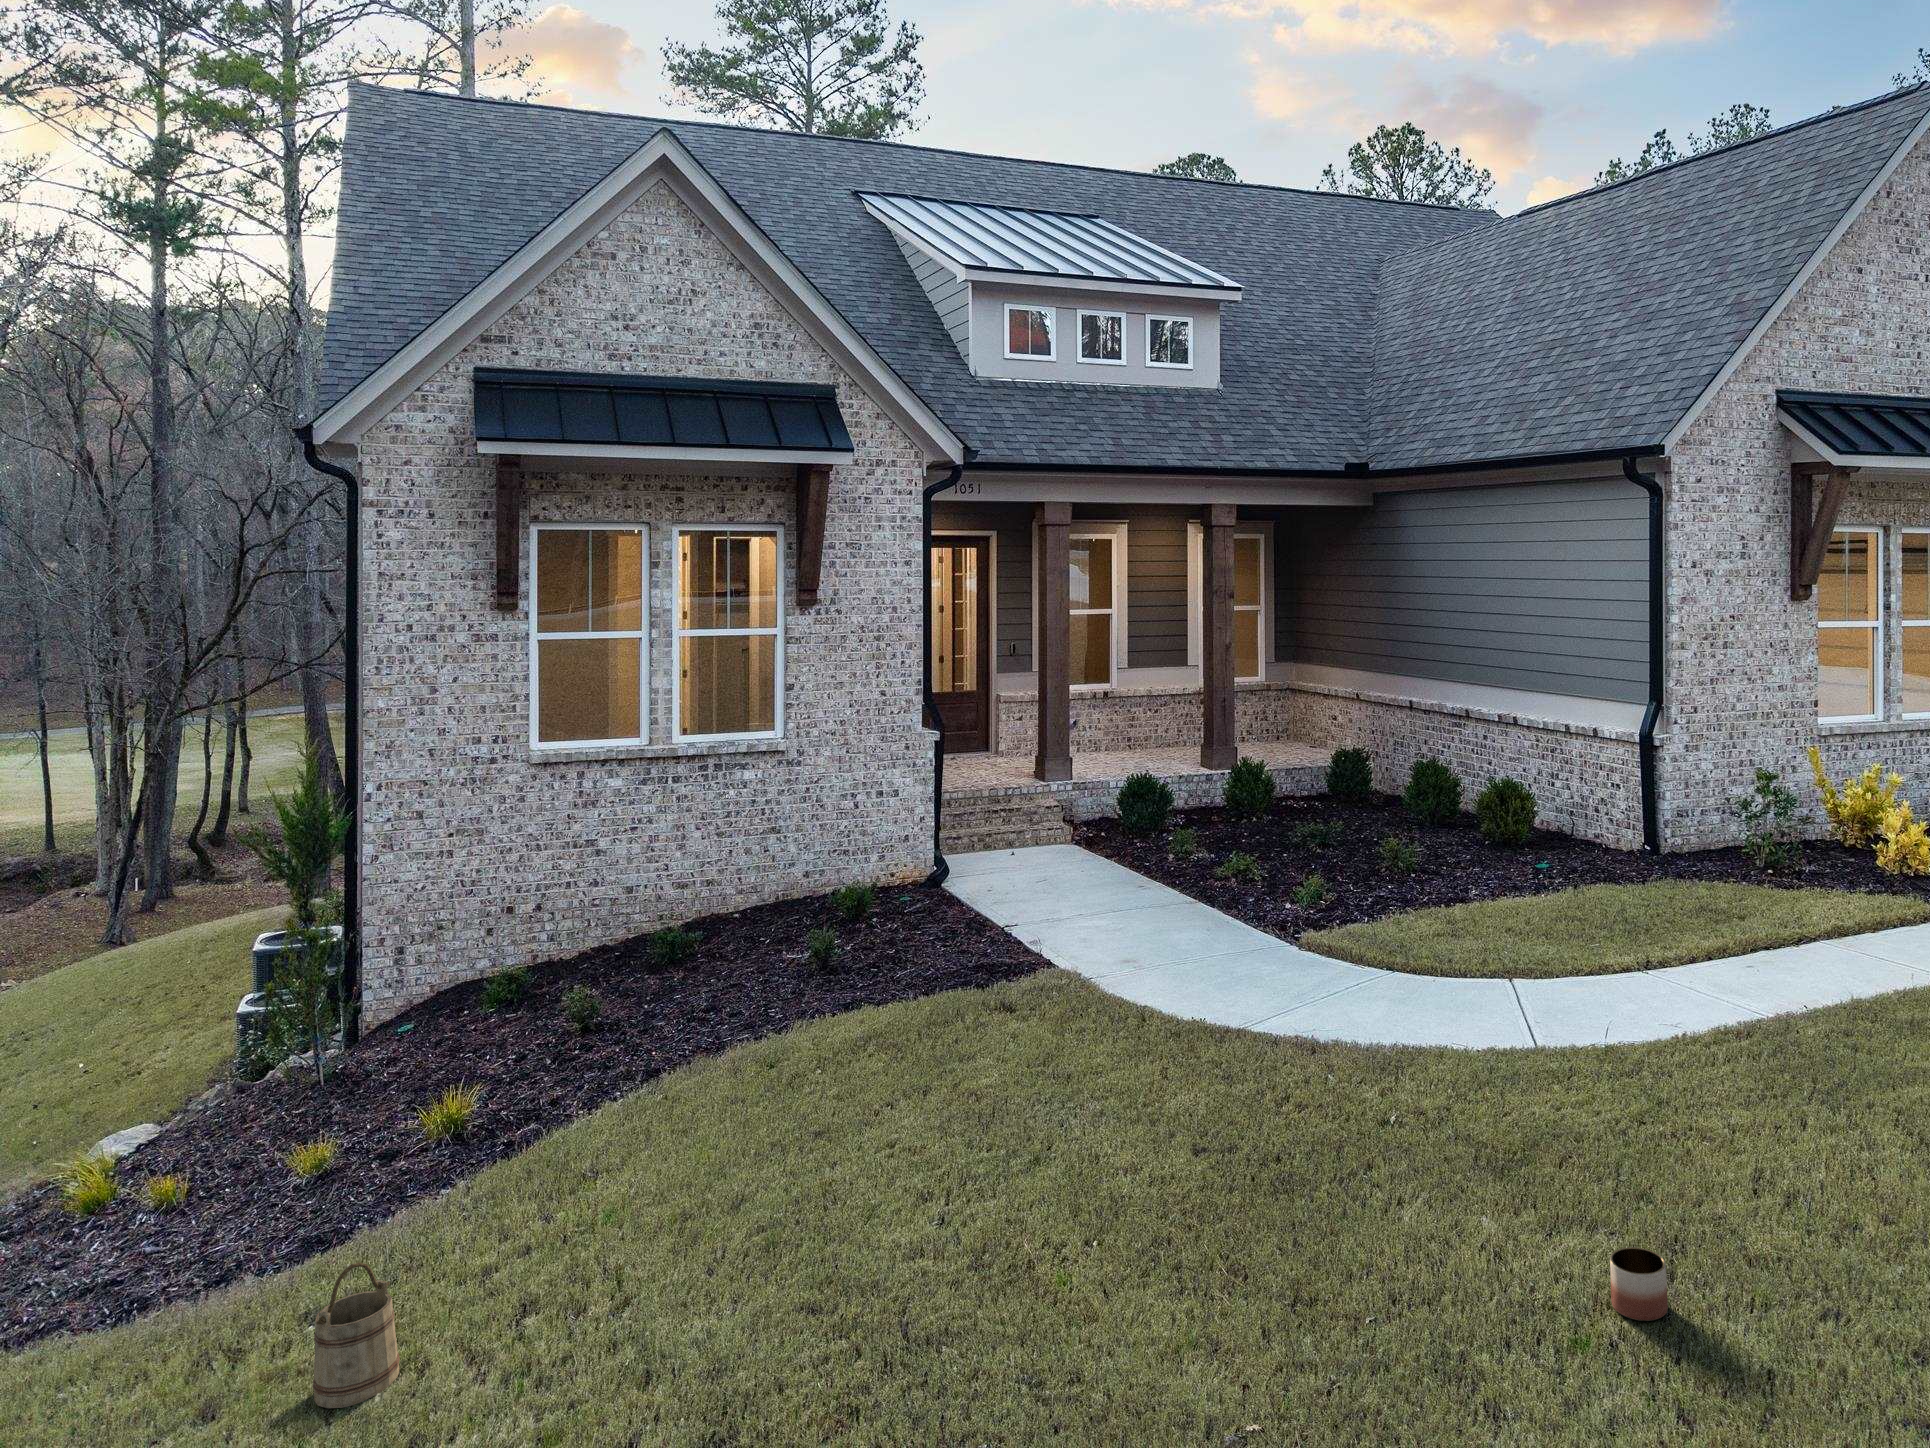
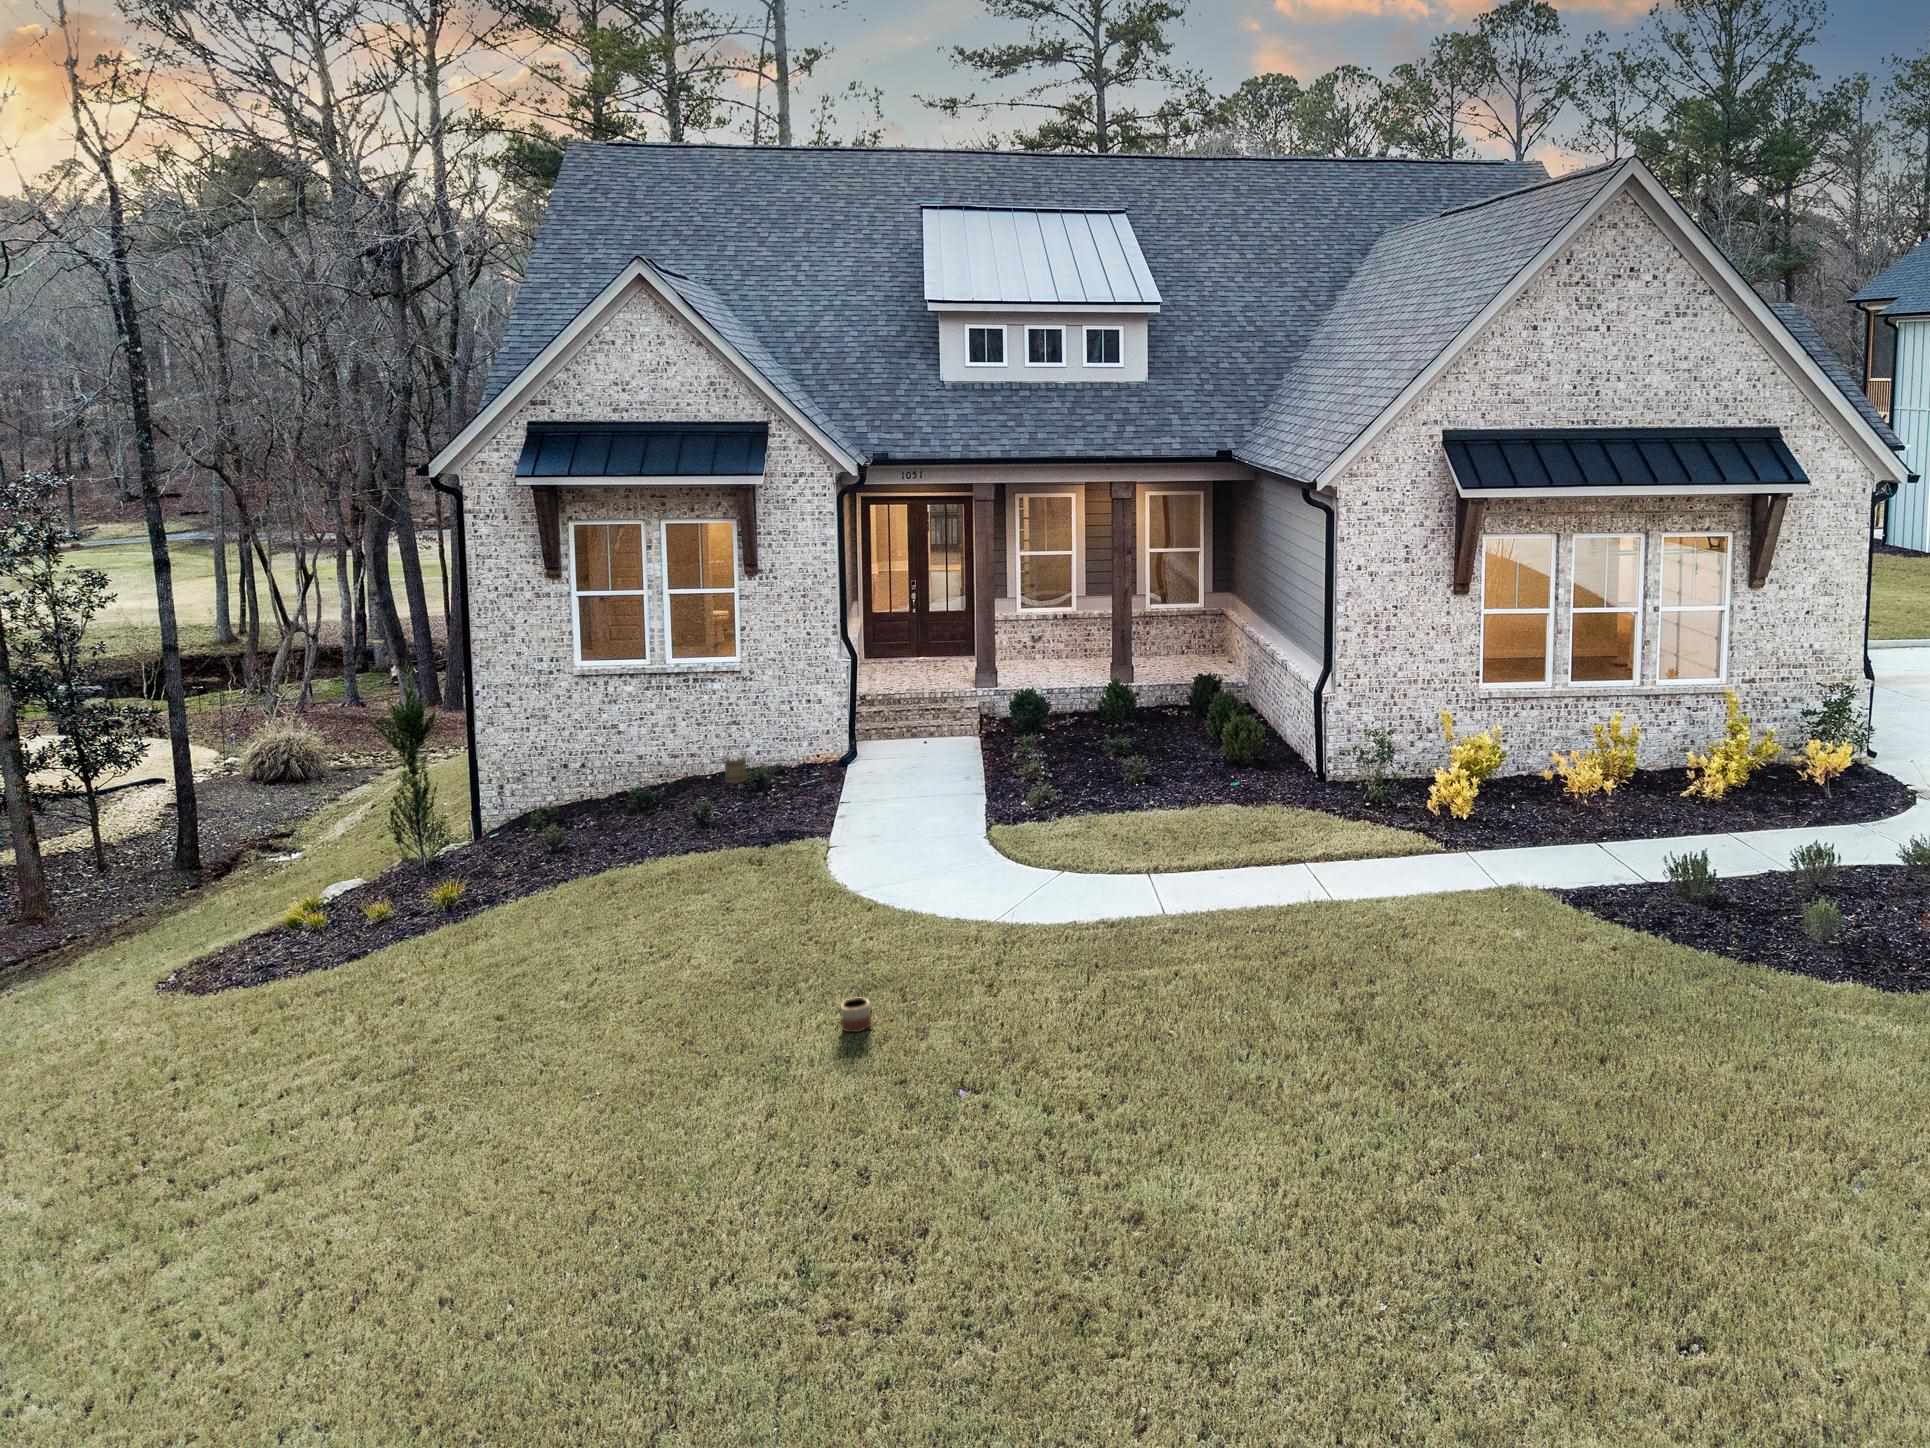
bucket: present [312,1262,400,1408] -> present [724,746,748,783]

